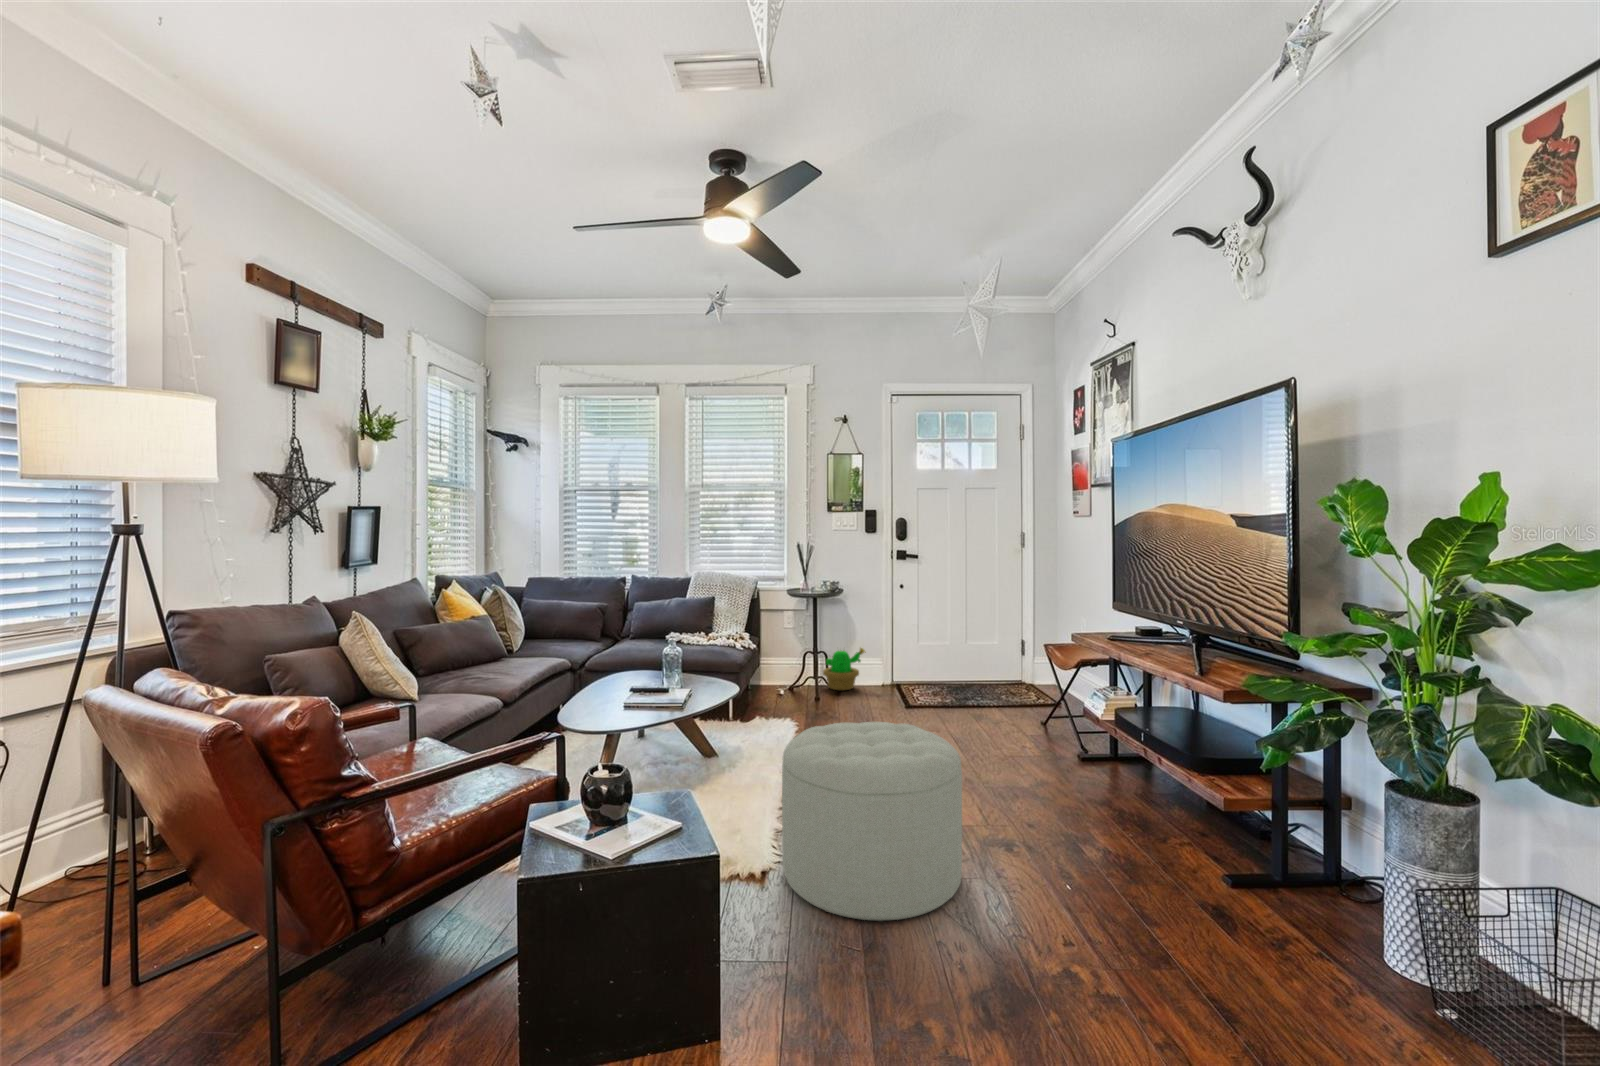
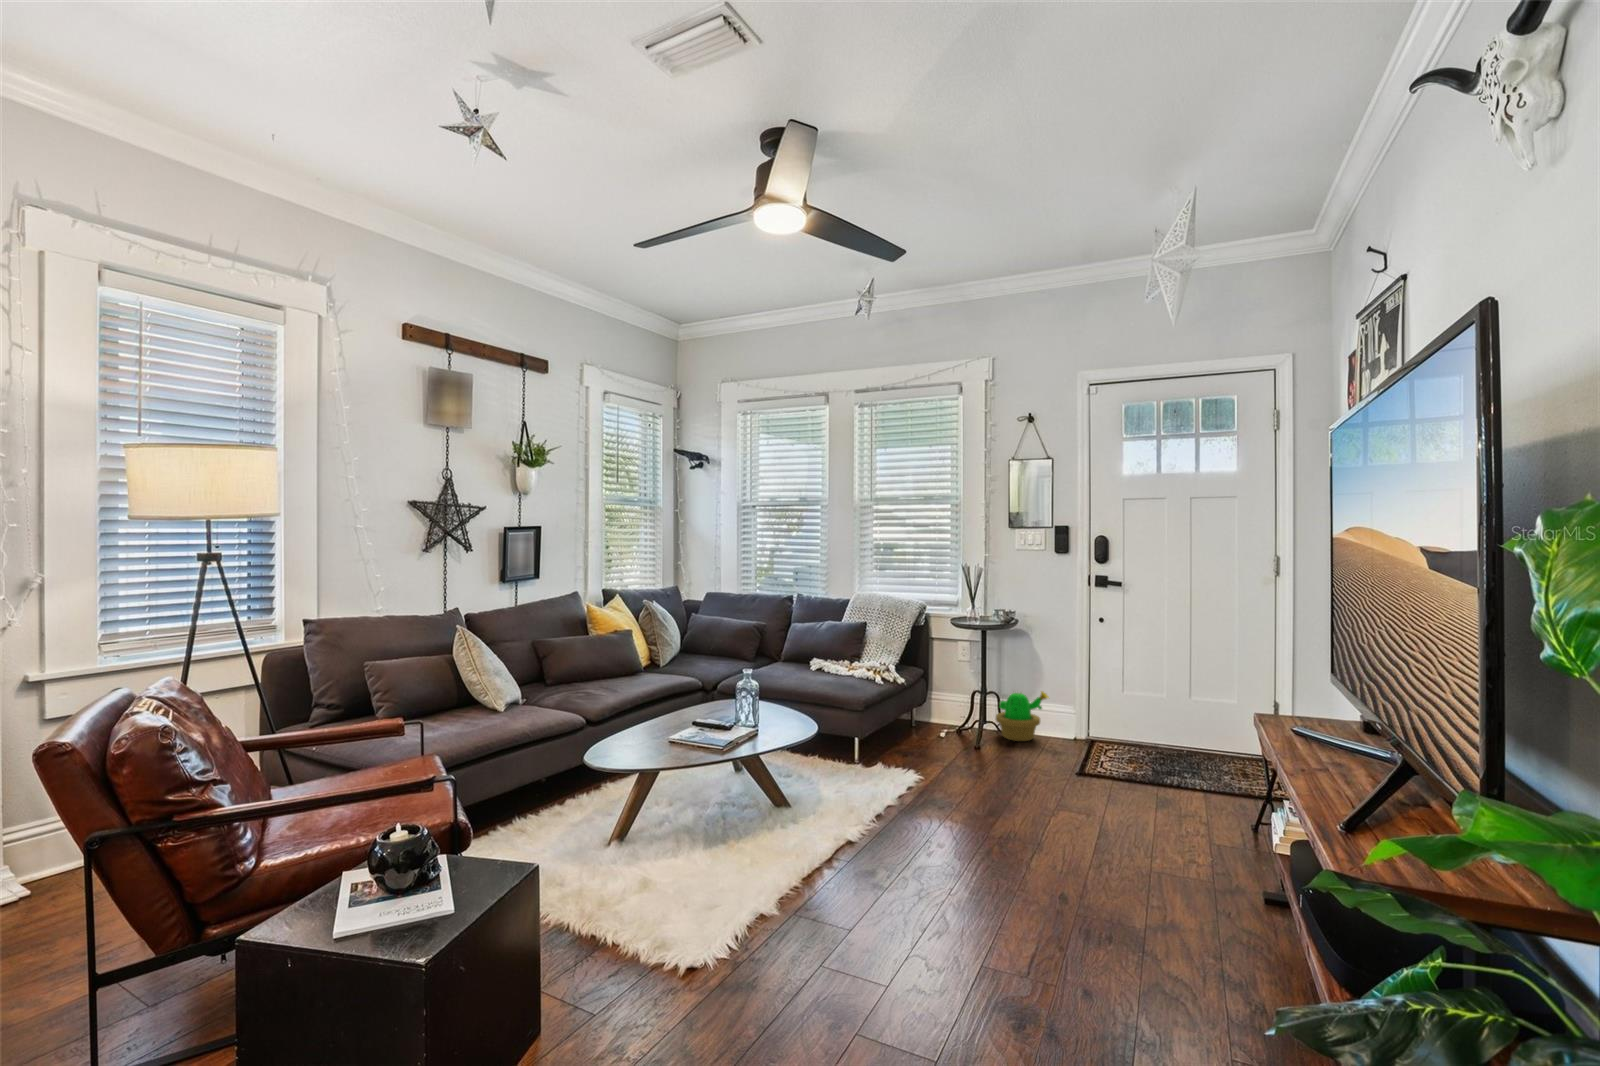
ottoman: present [782,722,962,921] -> none [751,787,958,1034]

